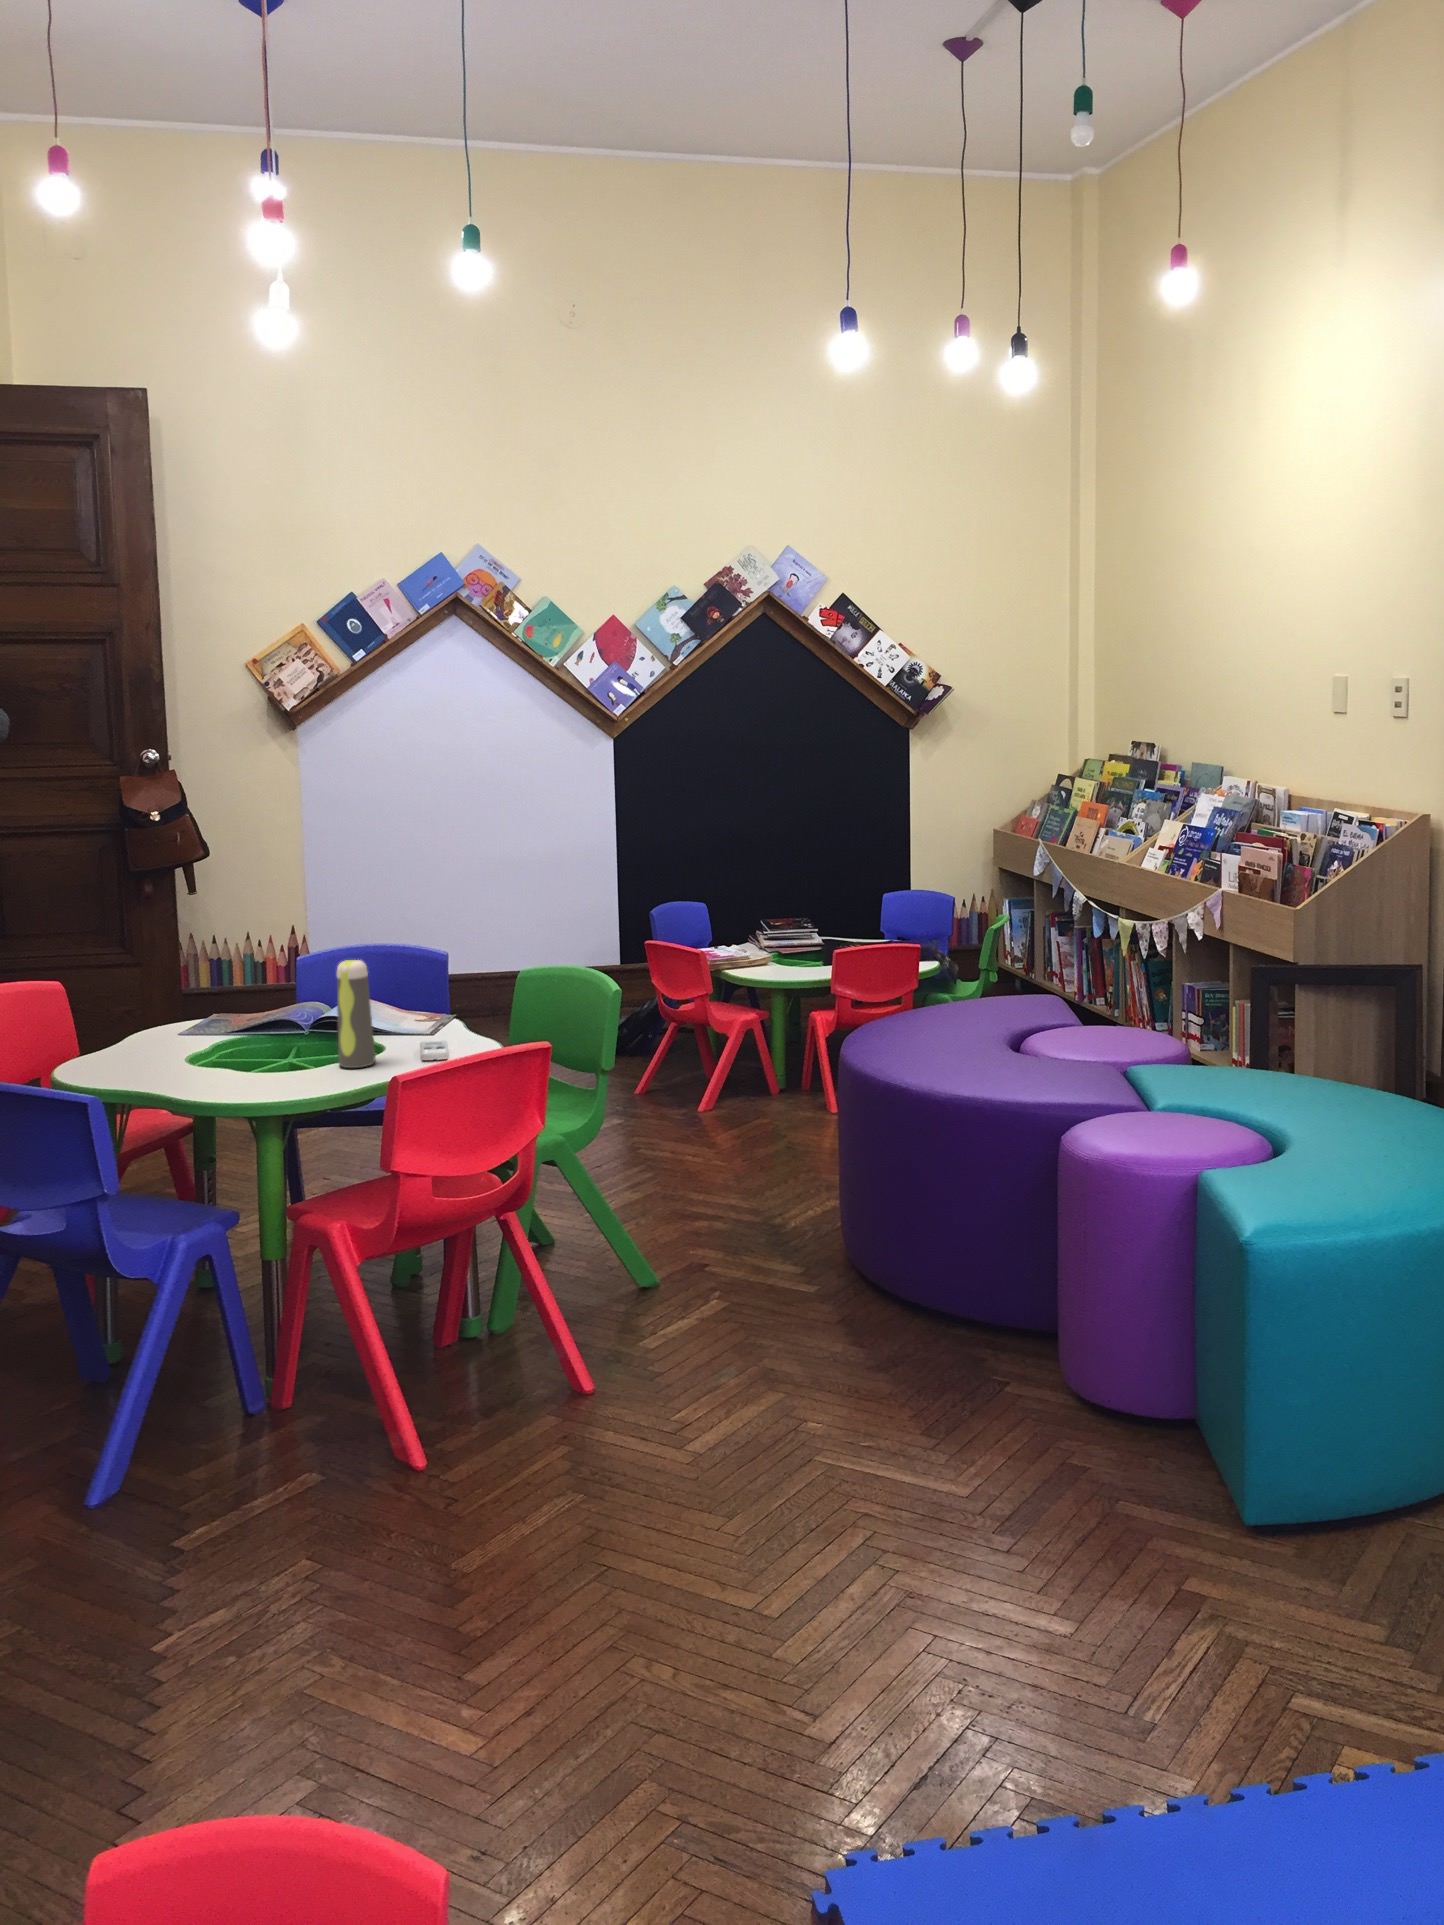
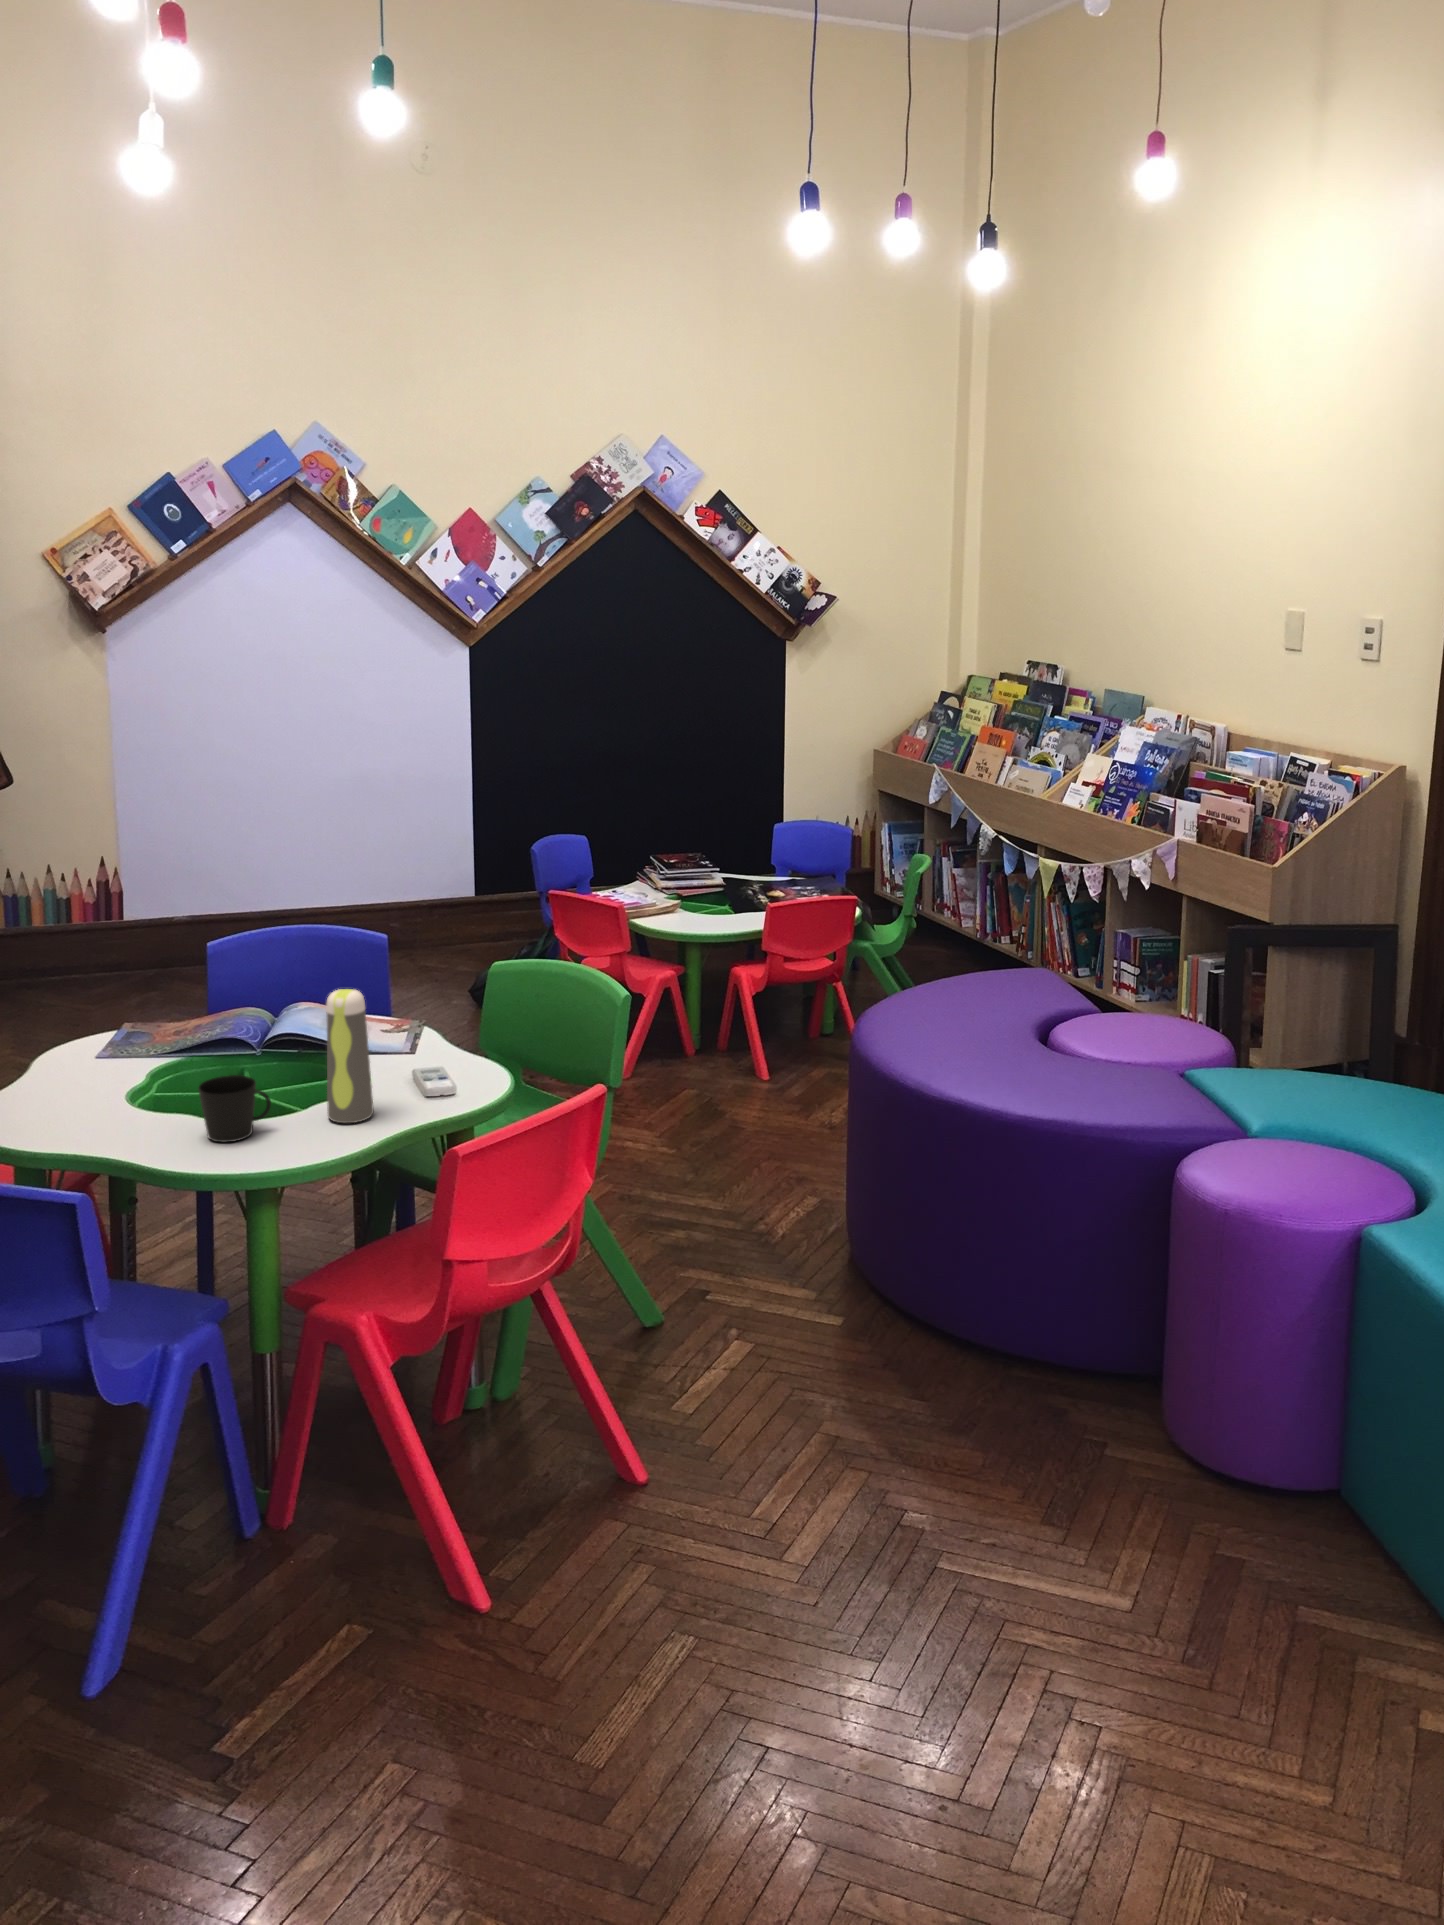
cup: none [235,1027,292,1077] -> present [198,1075,271,1142]

